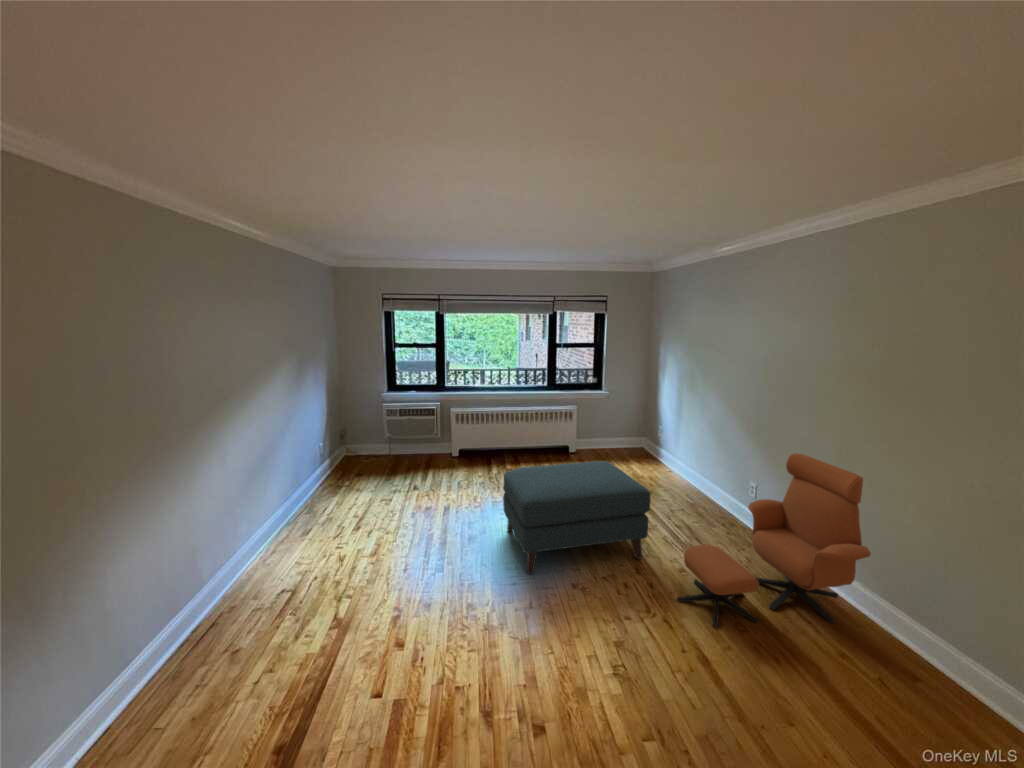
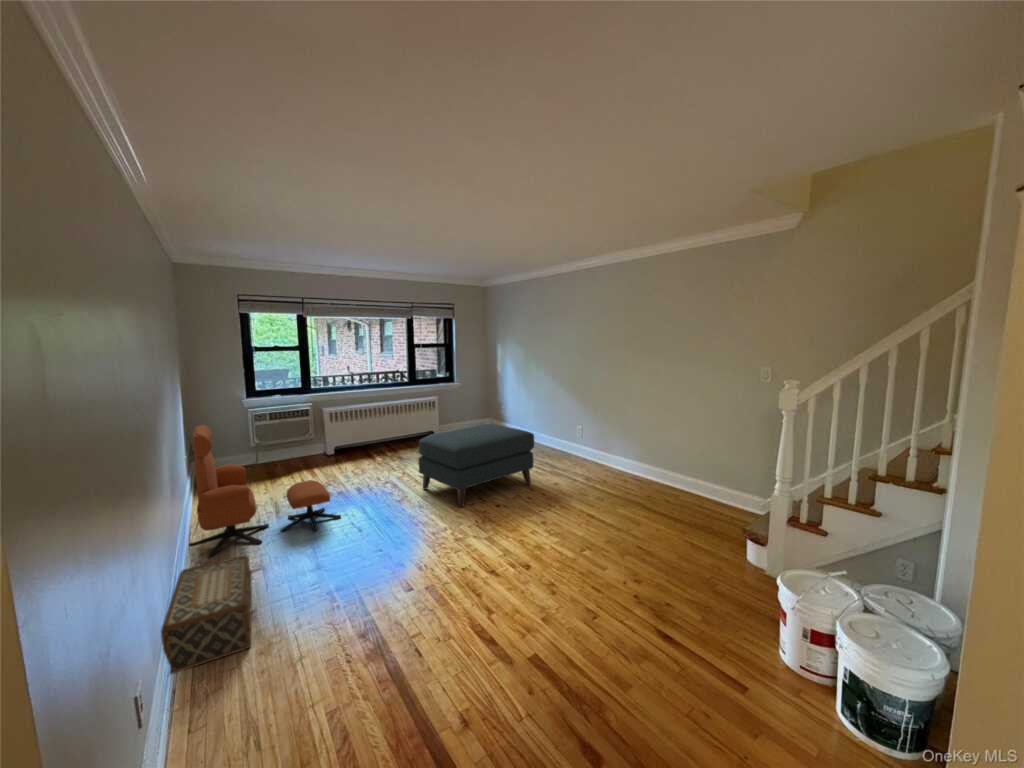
lounge chair: present [677,453,871,628] -> present [189,425,341,557]
woven basket: none [110,592,258,720] -> present [161,555,252,674]

